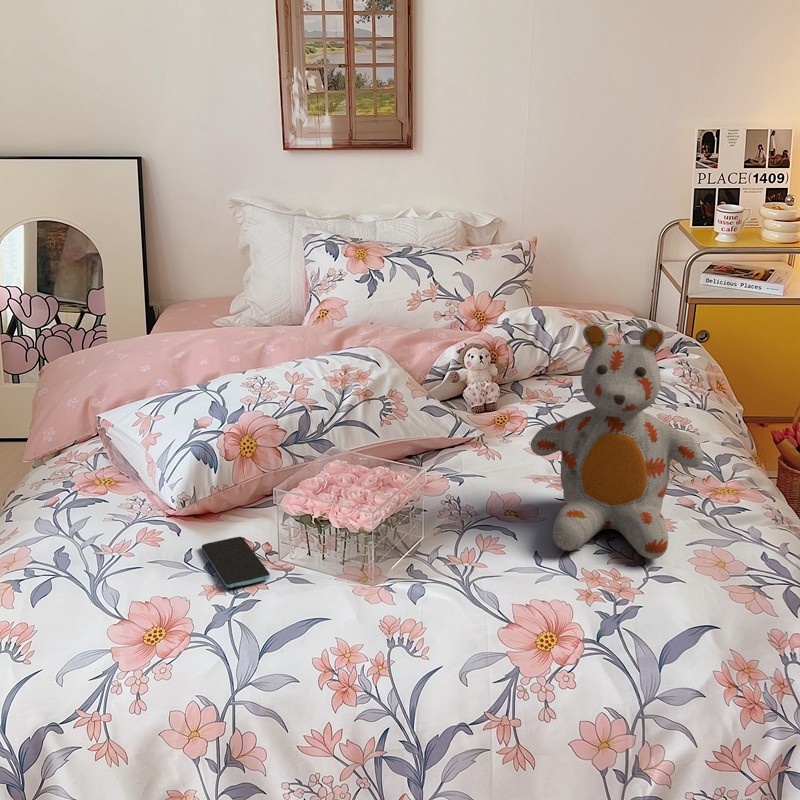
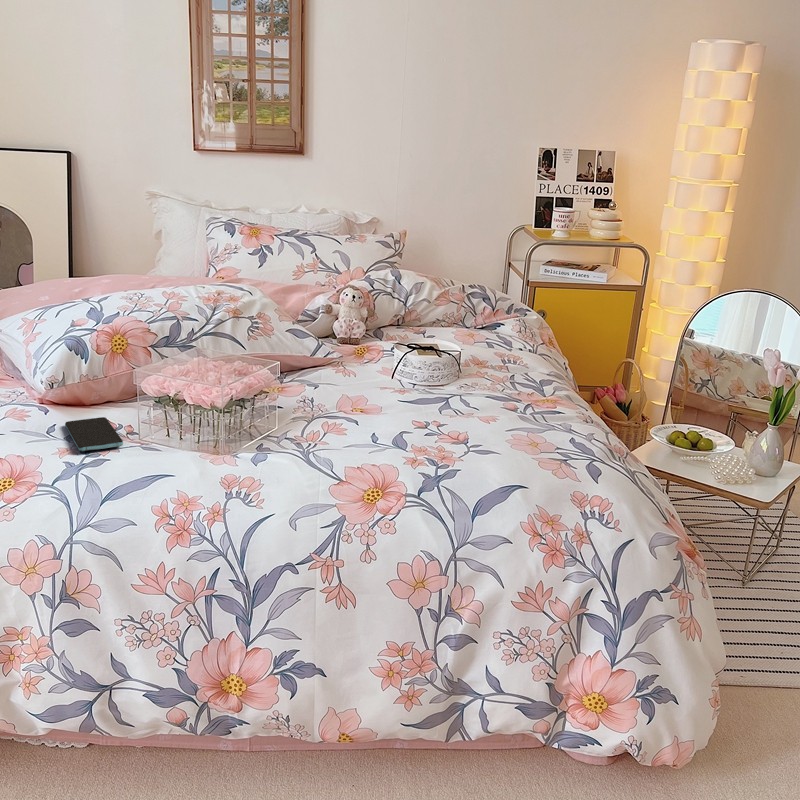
stuffed bear: present [531,324,704,559] -> none [374,233,523,437]

